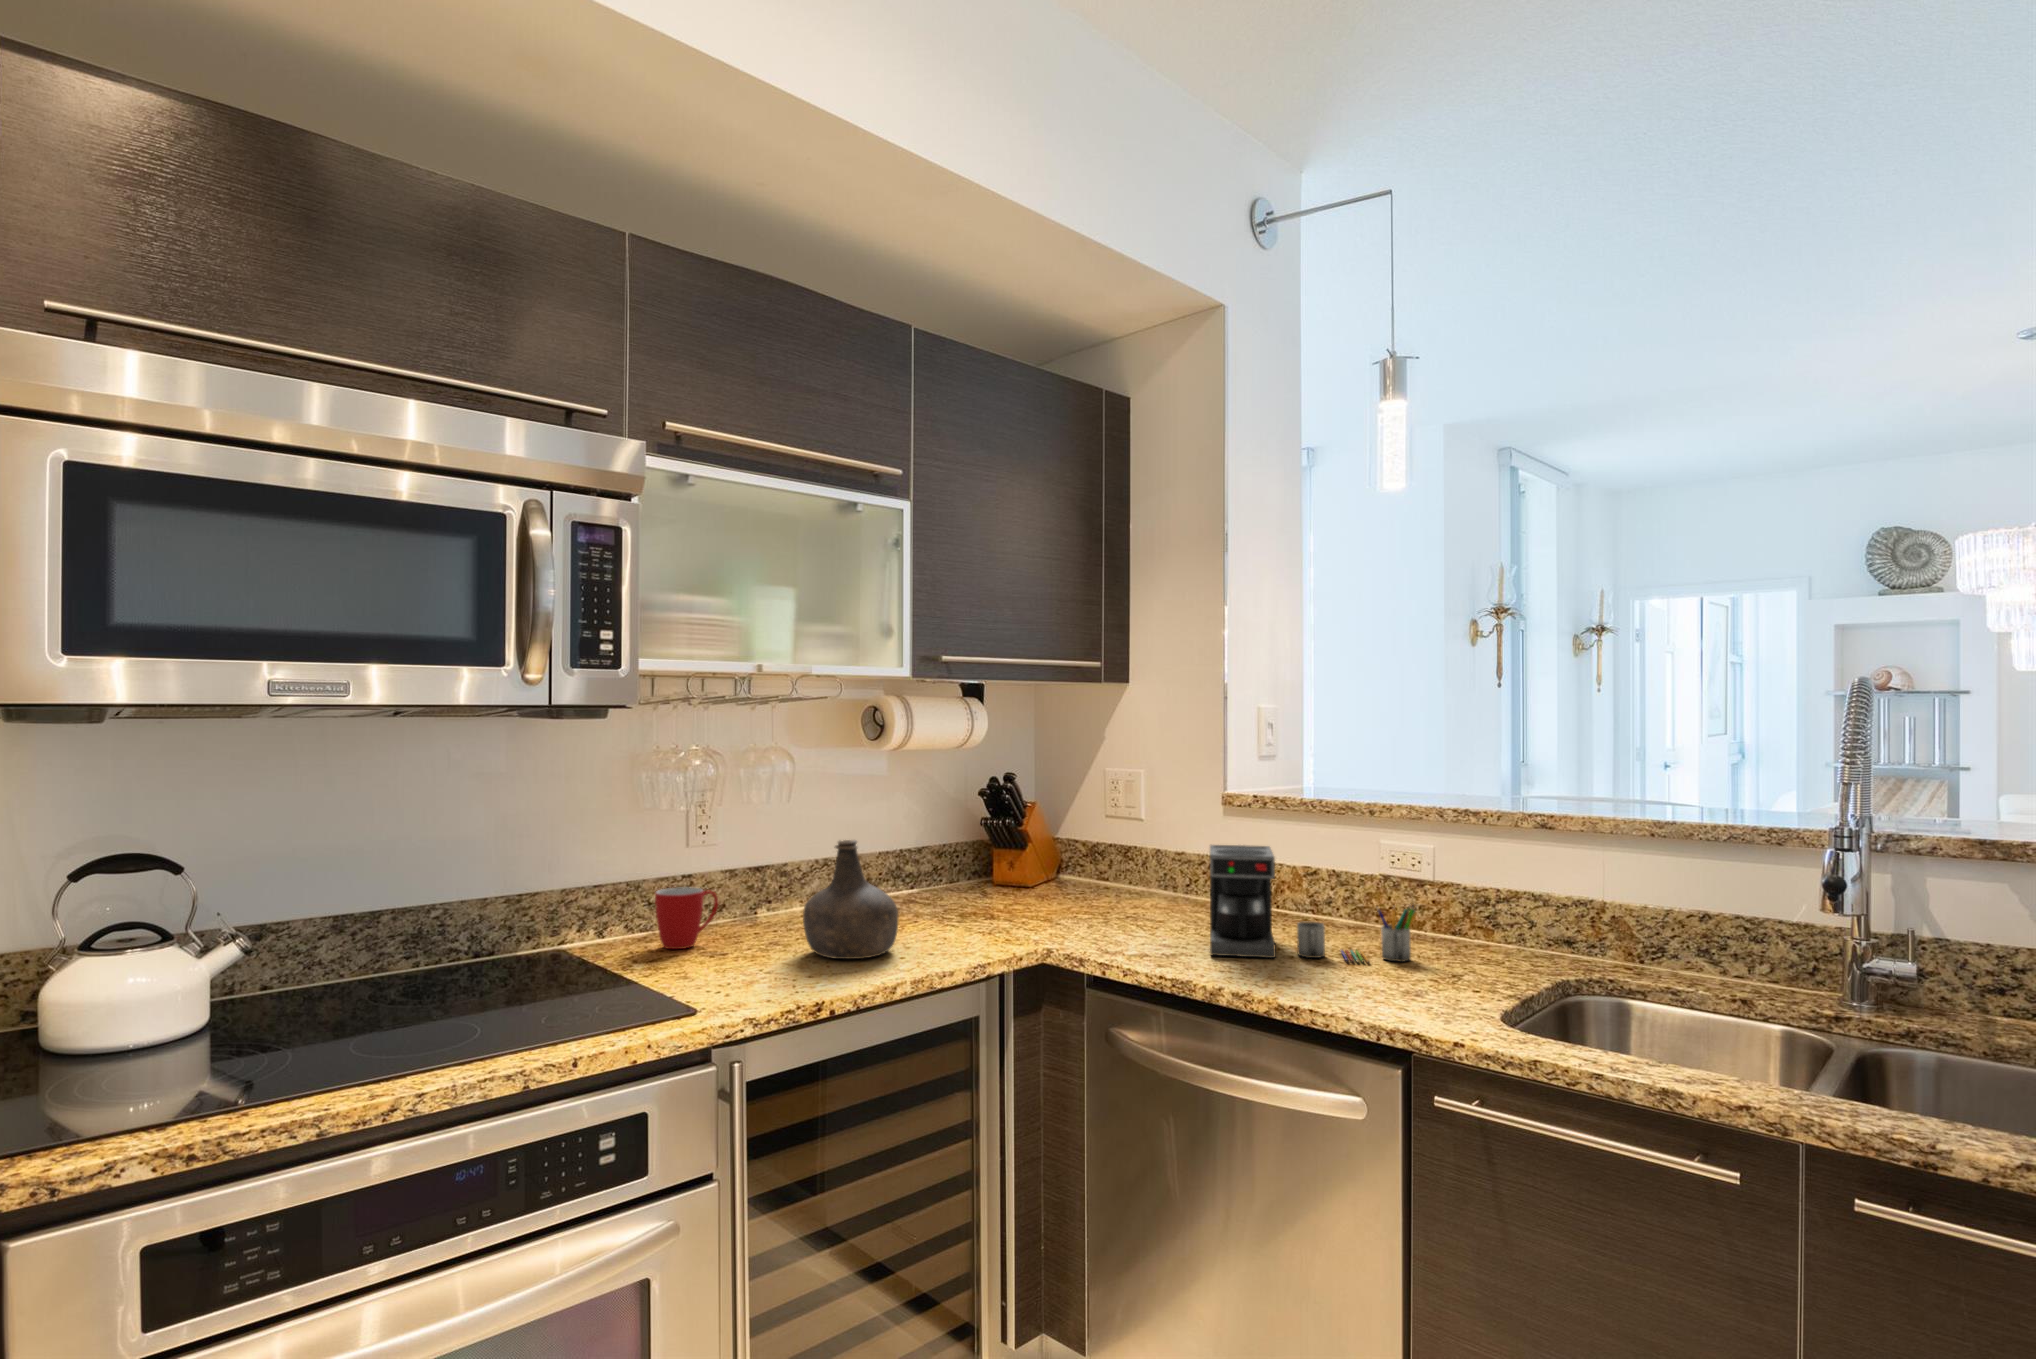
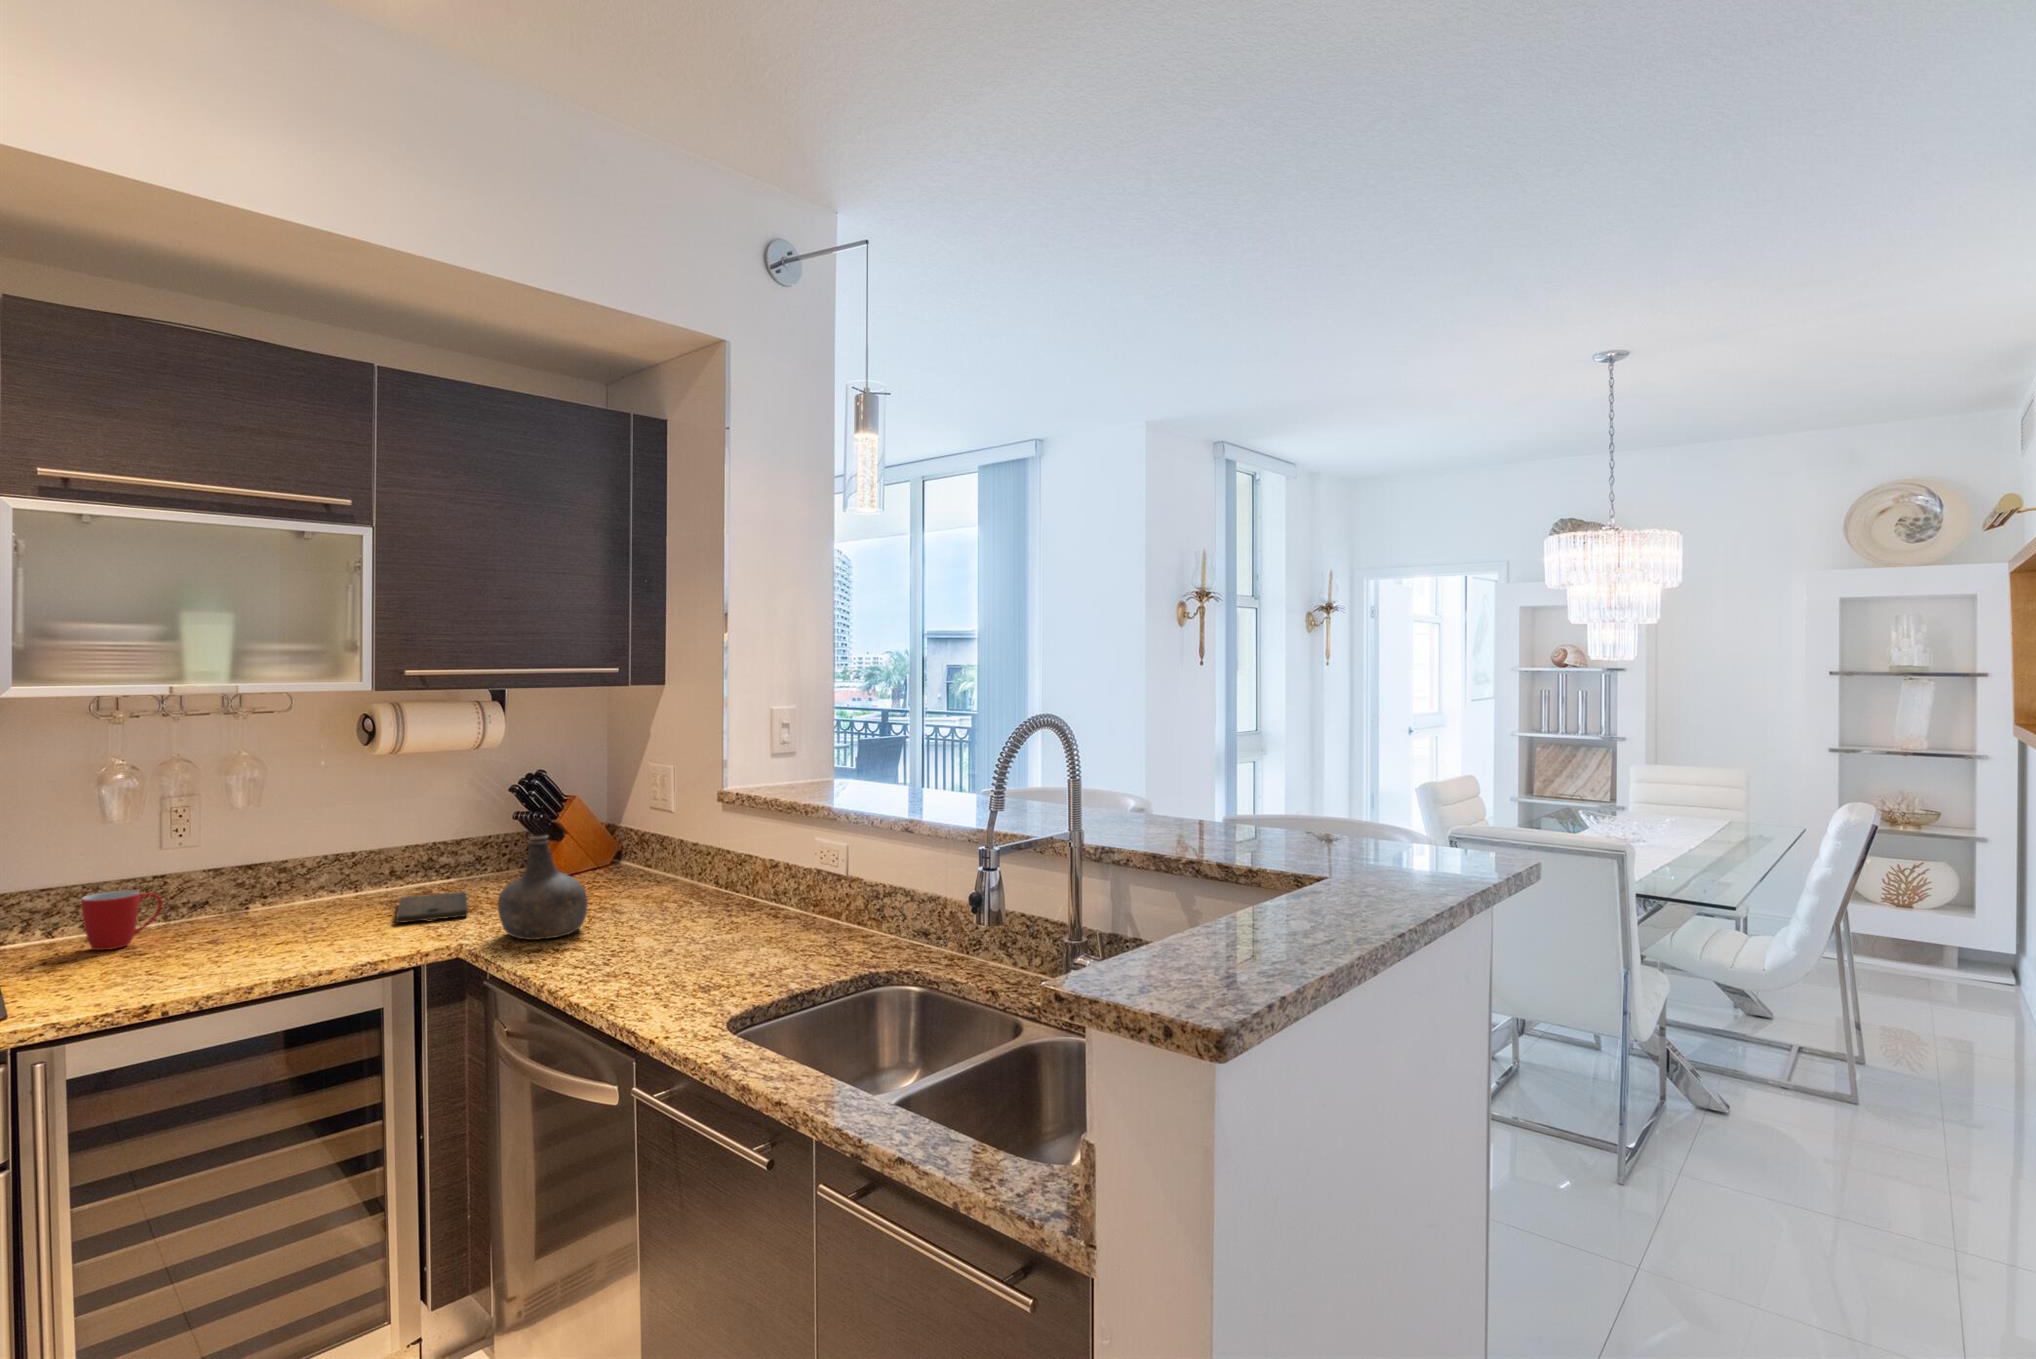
bottle: present [803,840,898,959] -> present [498,835,588,940]
coffee maker: present [1210,845,1417,962] -> none [600,846,785,956]
cutting board: none [902,900,998,928] -> present [396,892,468,923]

